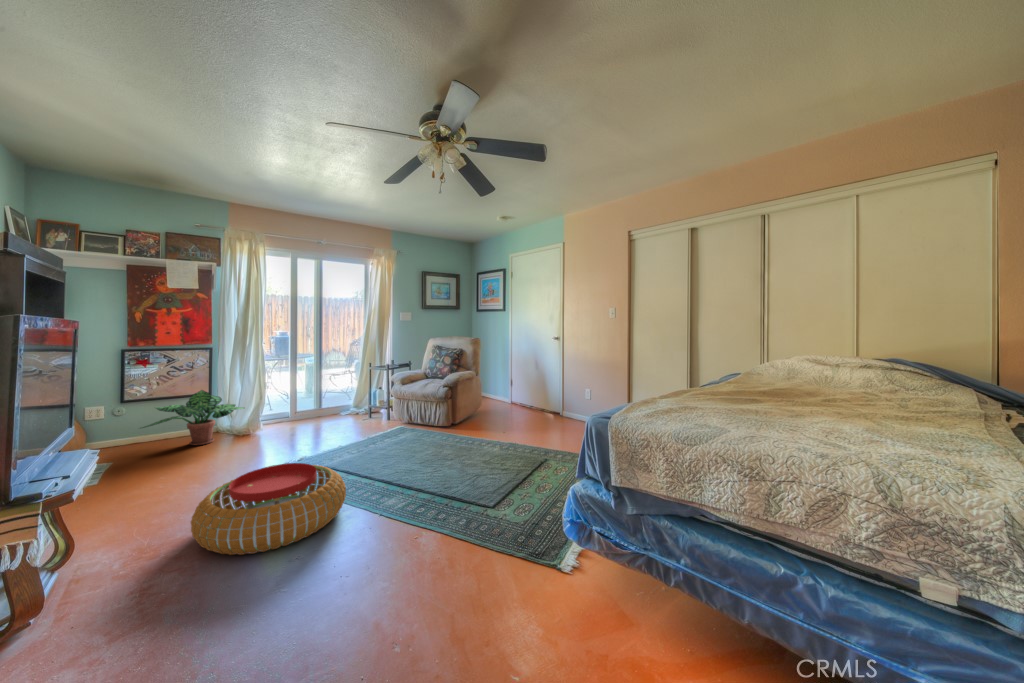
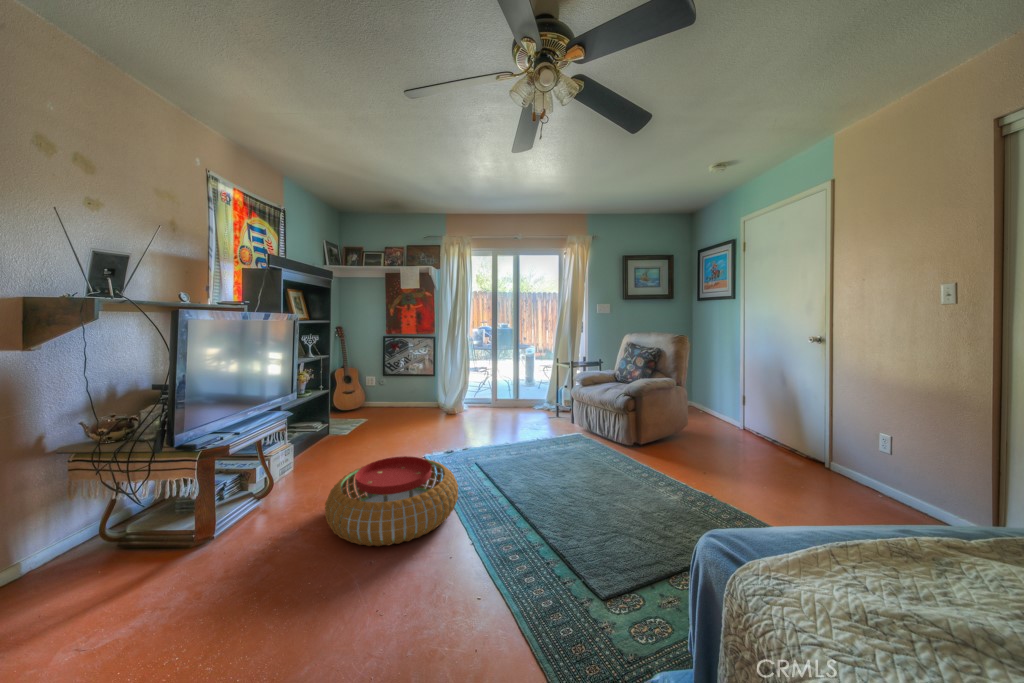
potted plant: present [142,390,245,445] -> none [378,373,446,418]

